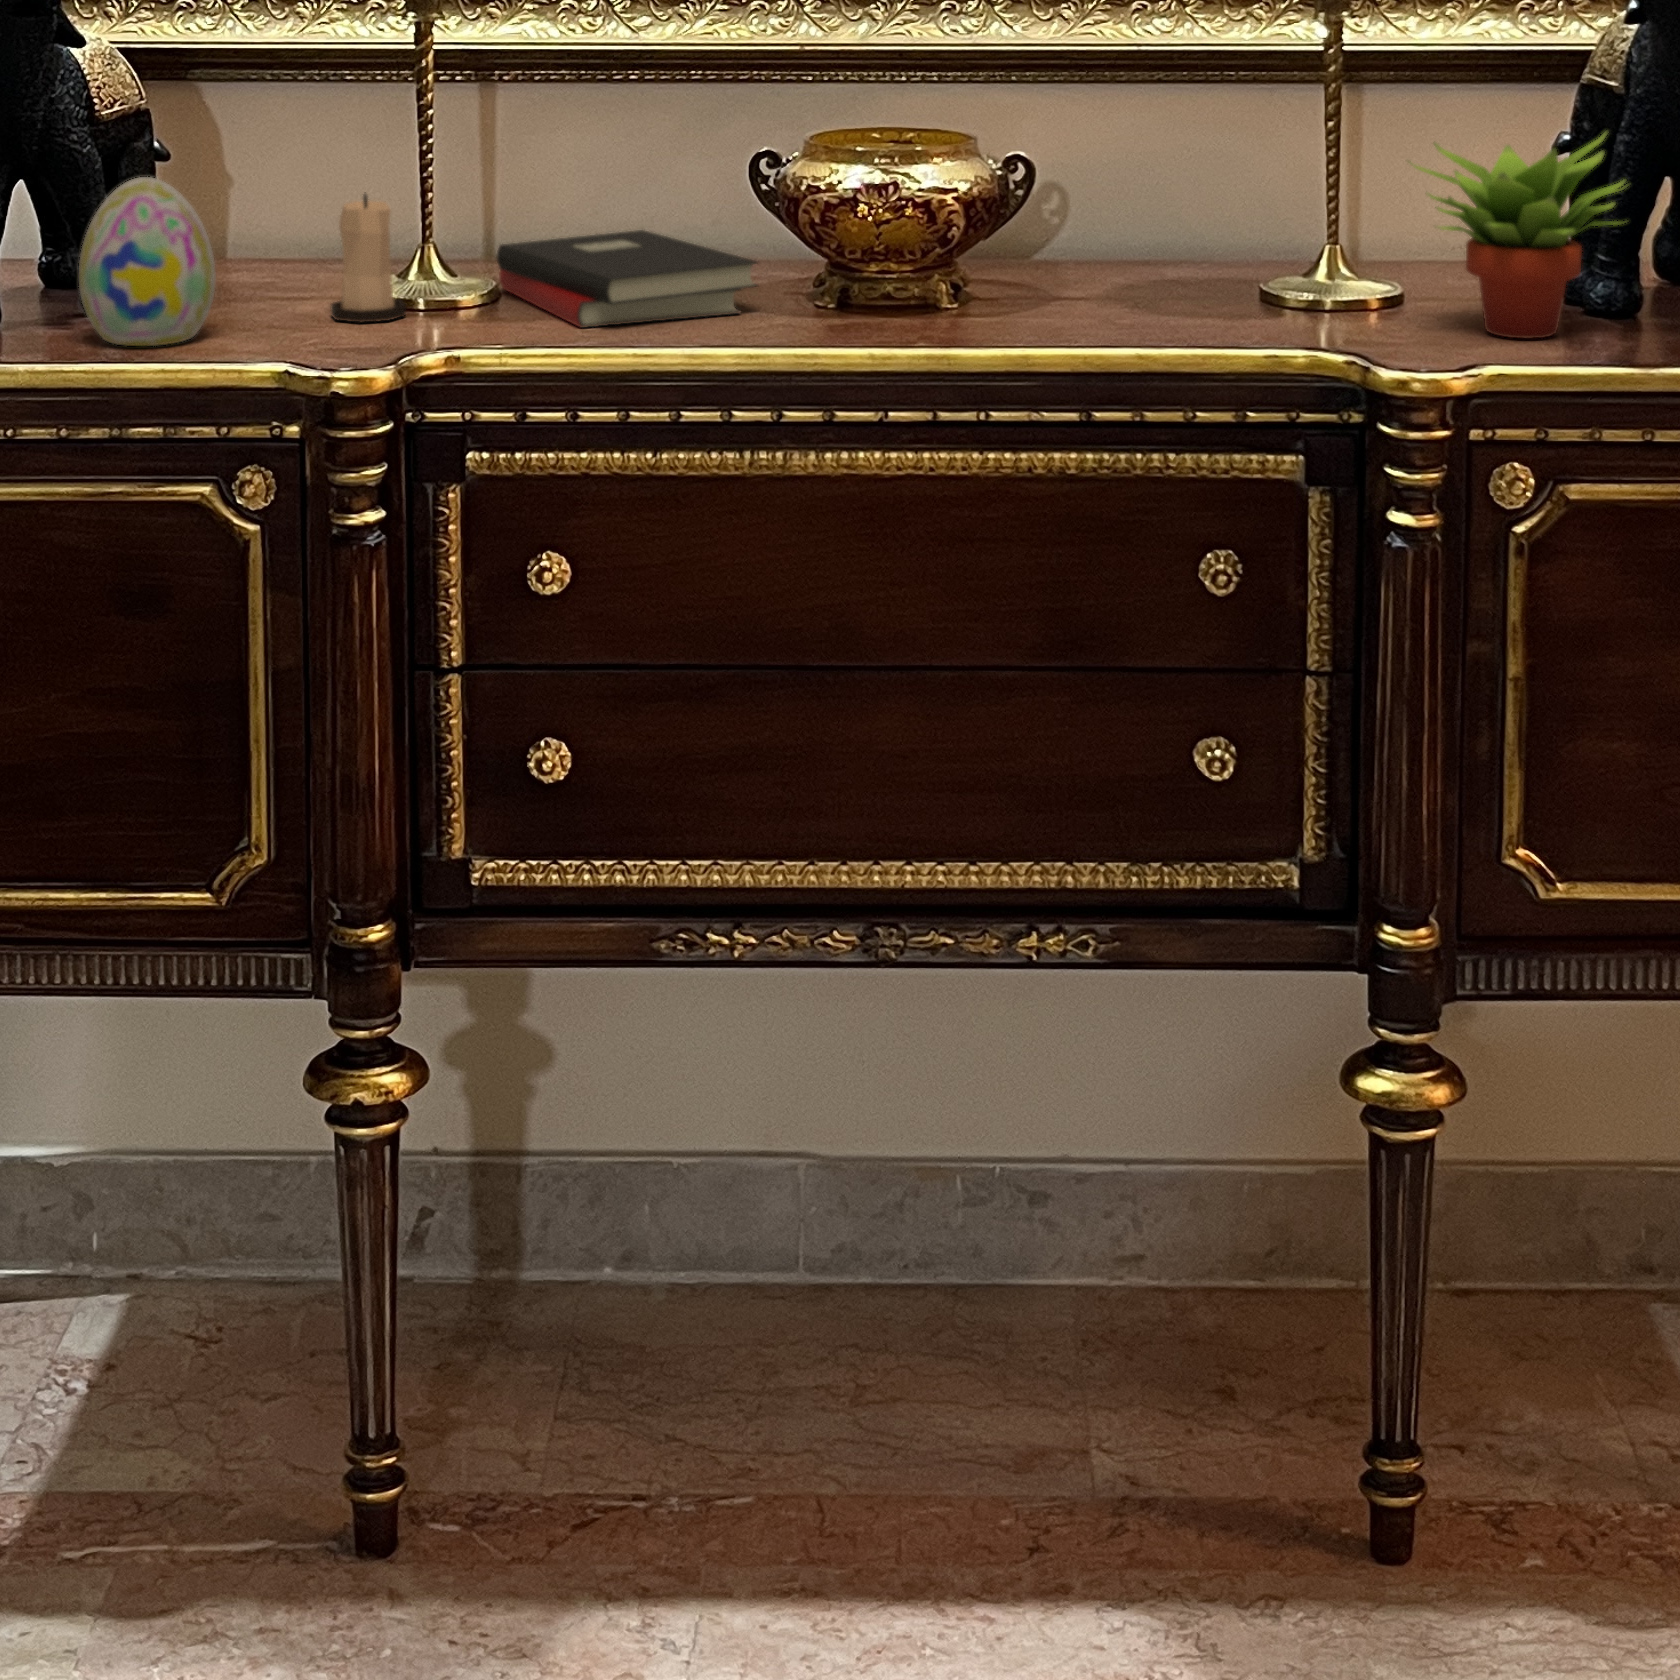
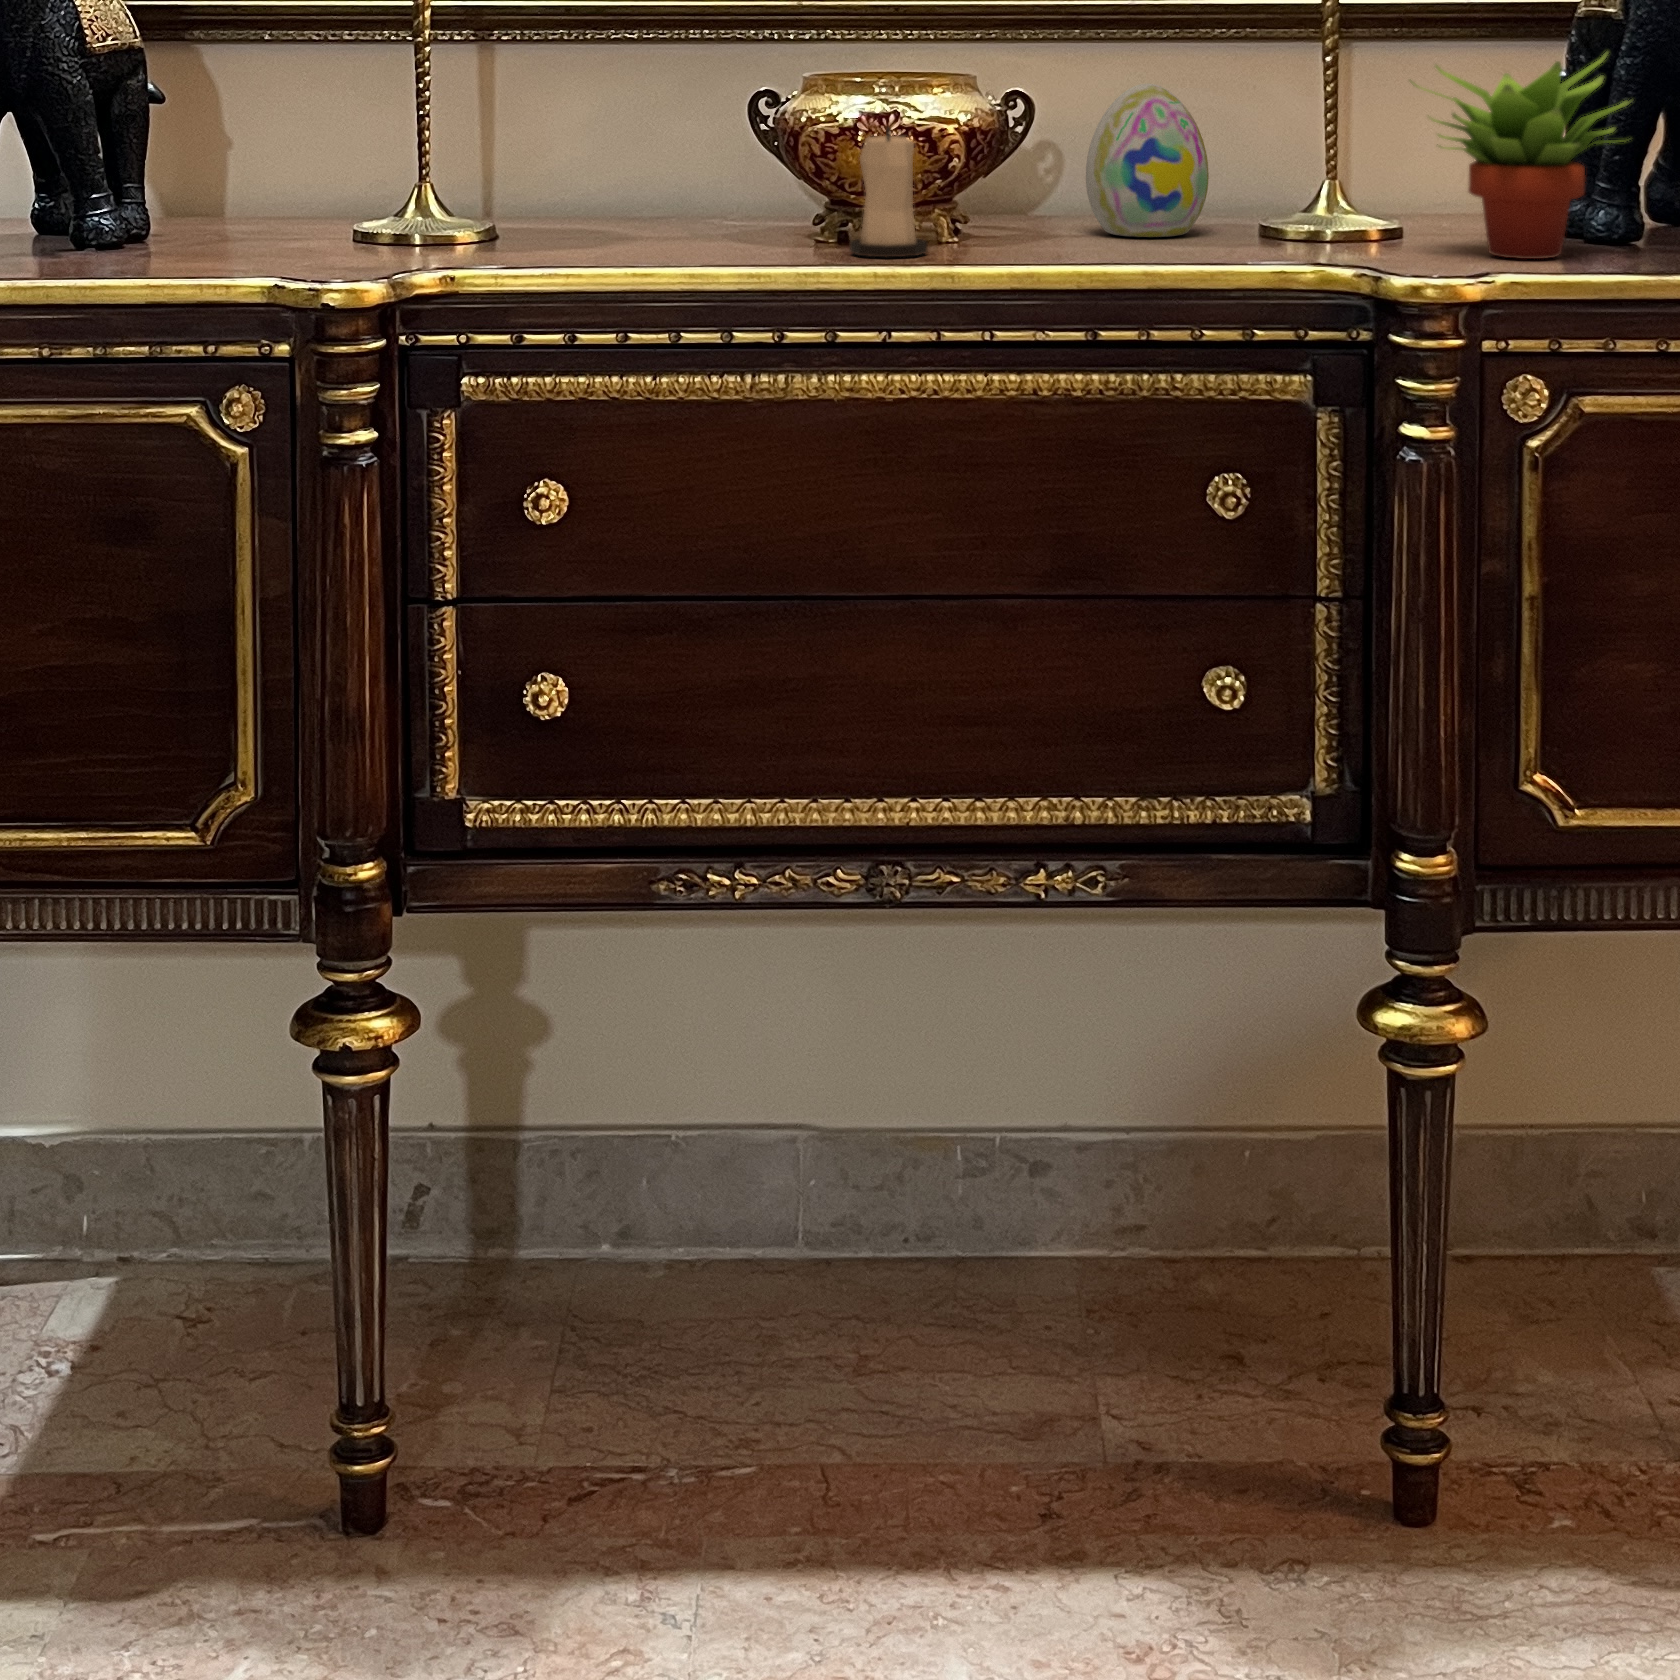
decorative egg: present [79,177,216,346] -> present [1086,84,1209,237]
candle: present [330,194,406,322] -> present [850,127,927,257]
hardback book: present [496,230,757,328] -> none [493,178,758,257]

